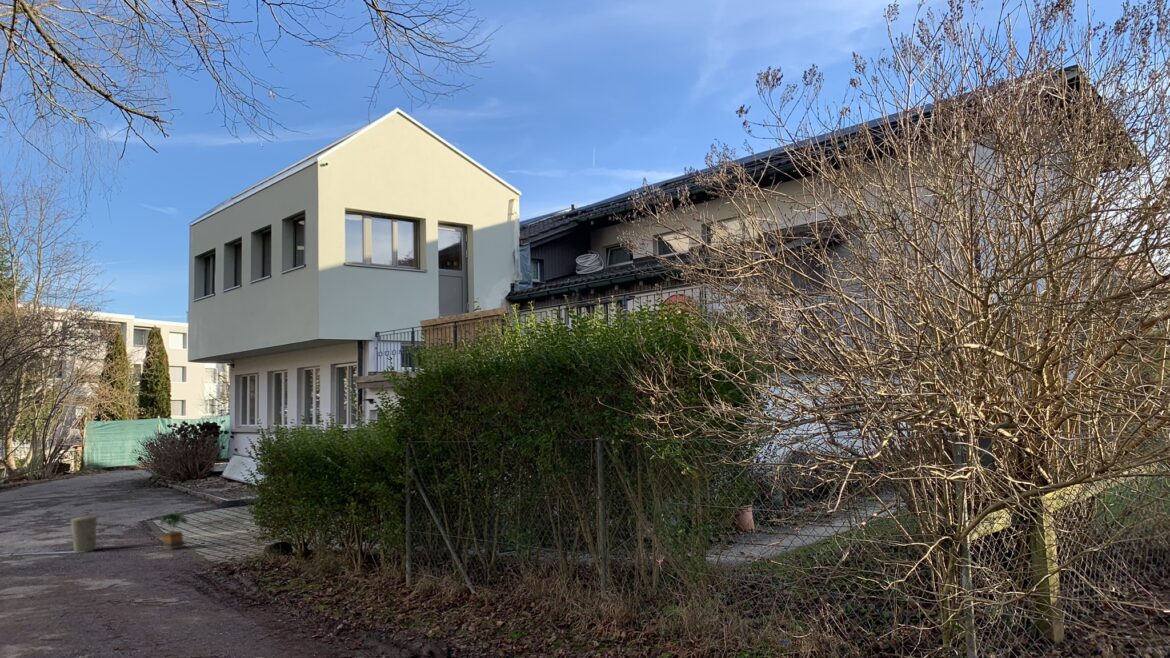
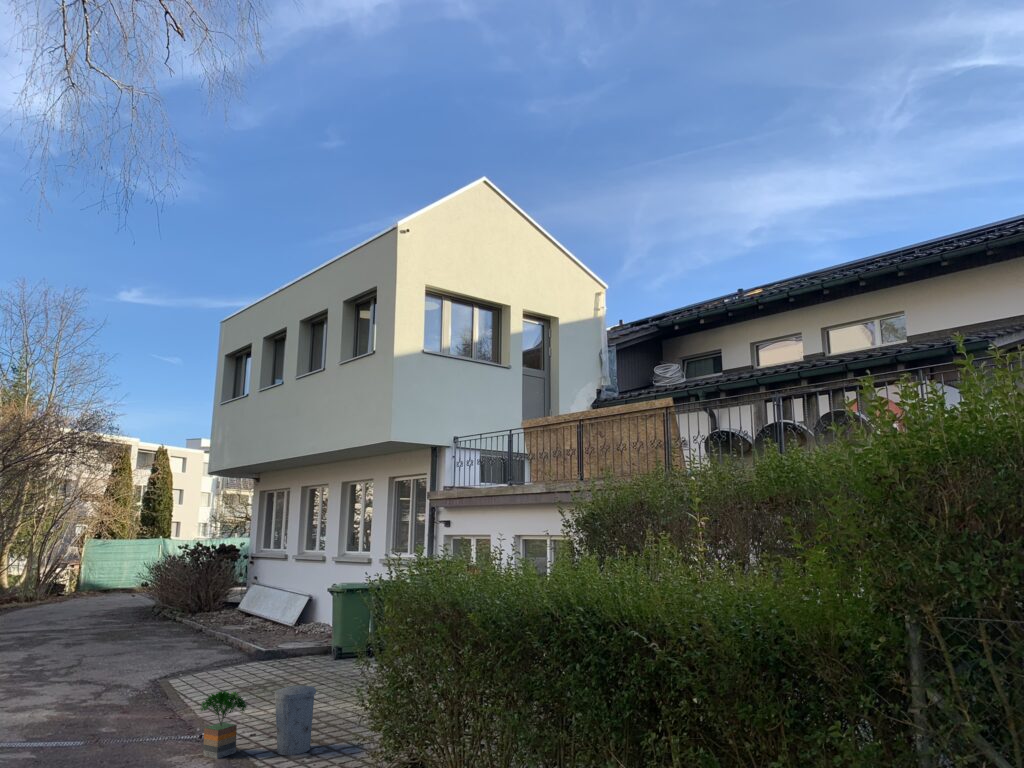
trash can: present [71,516,97,553] -> present [275,686,316,755]

